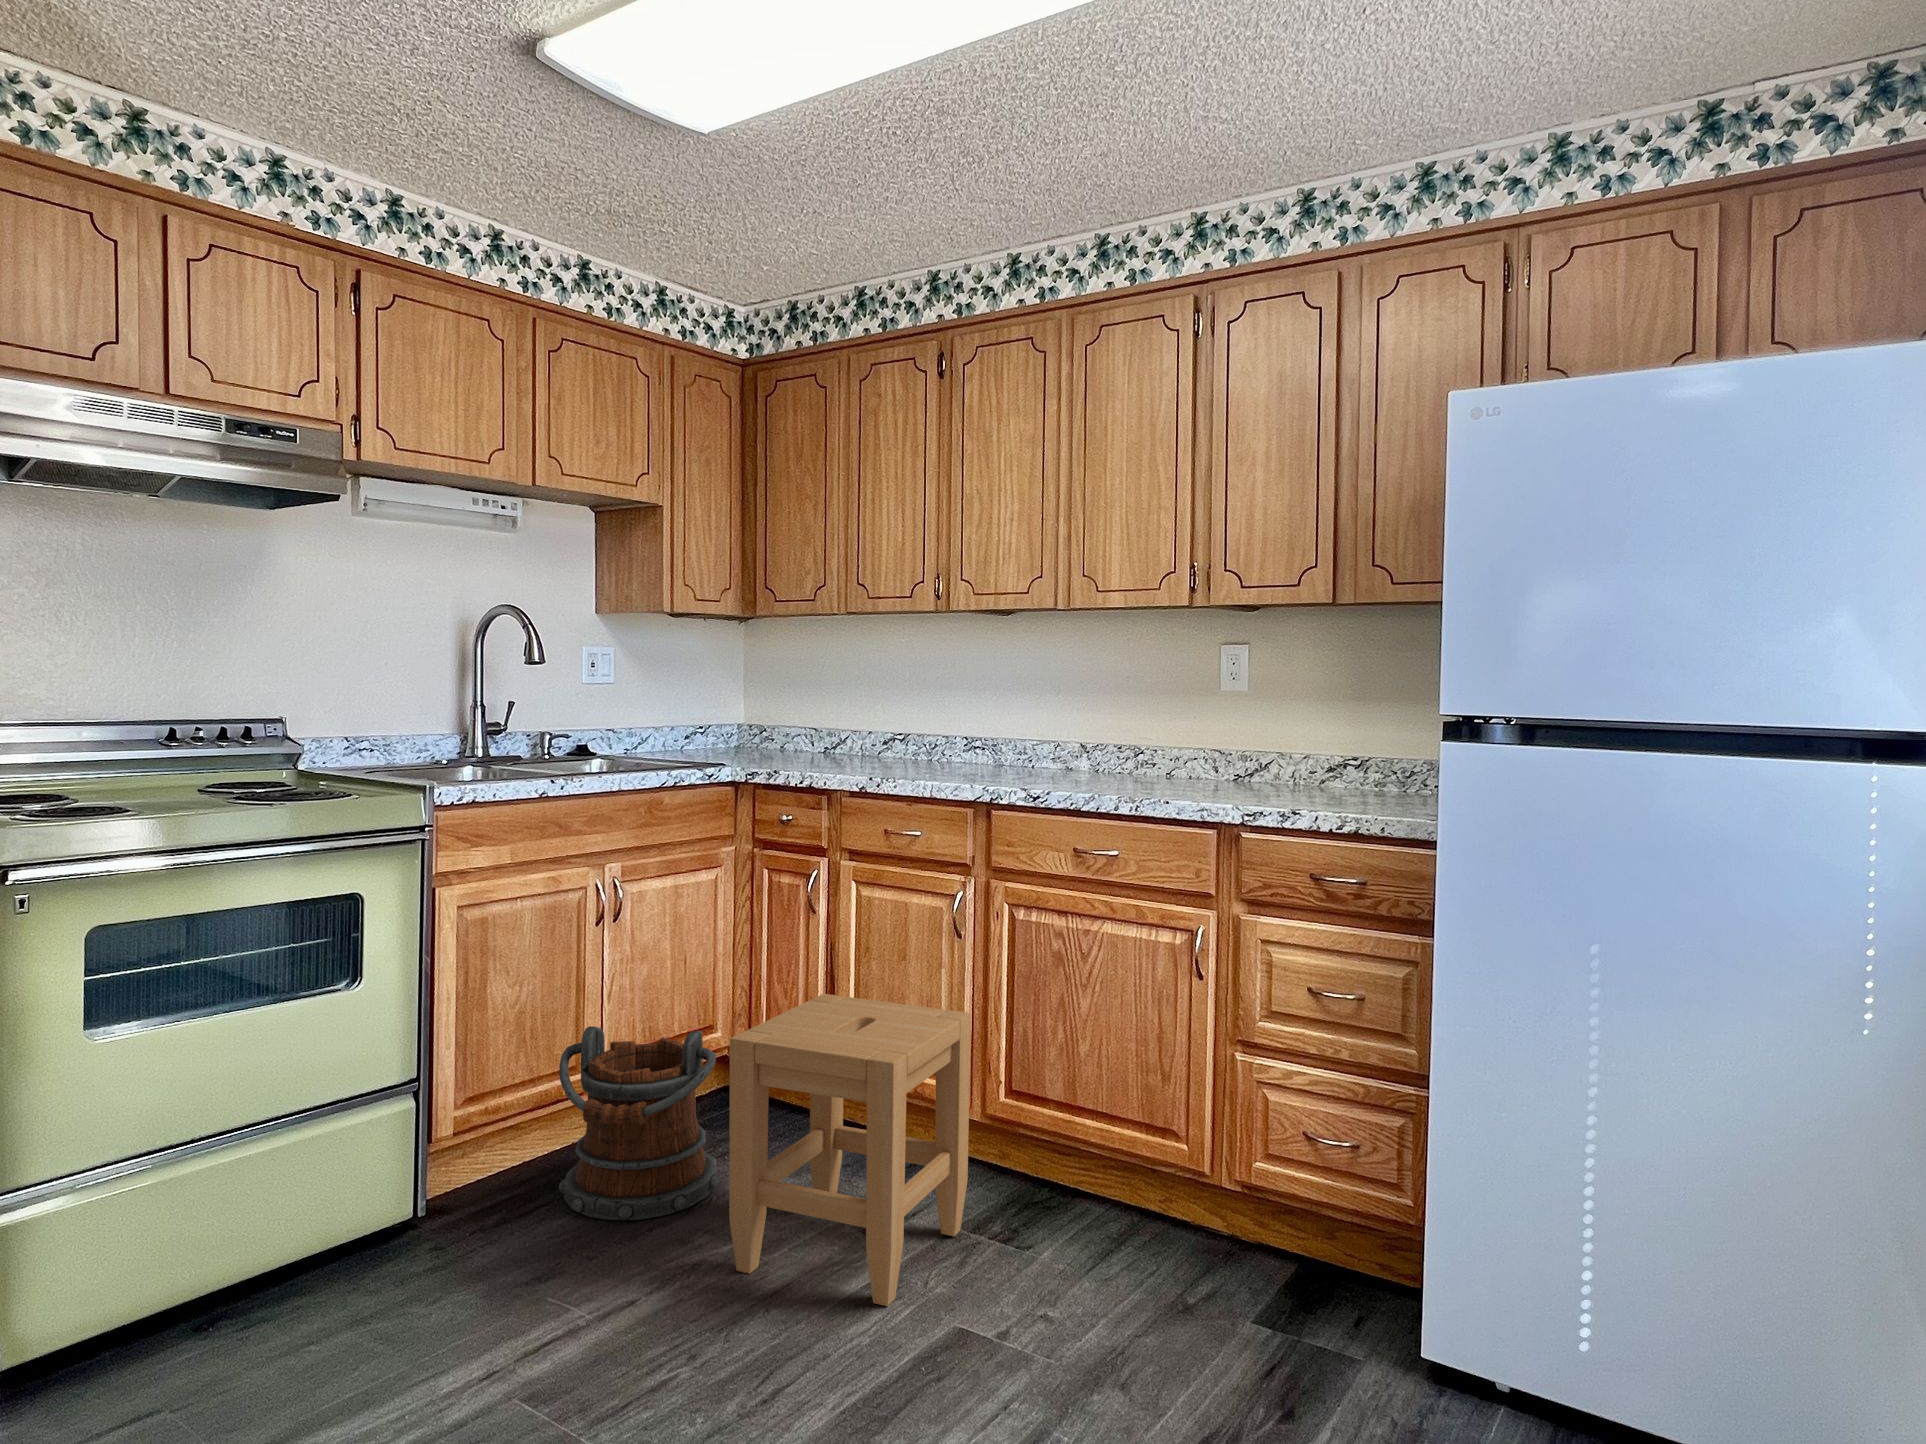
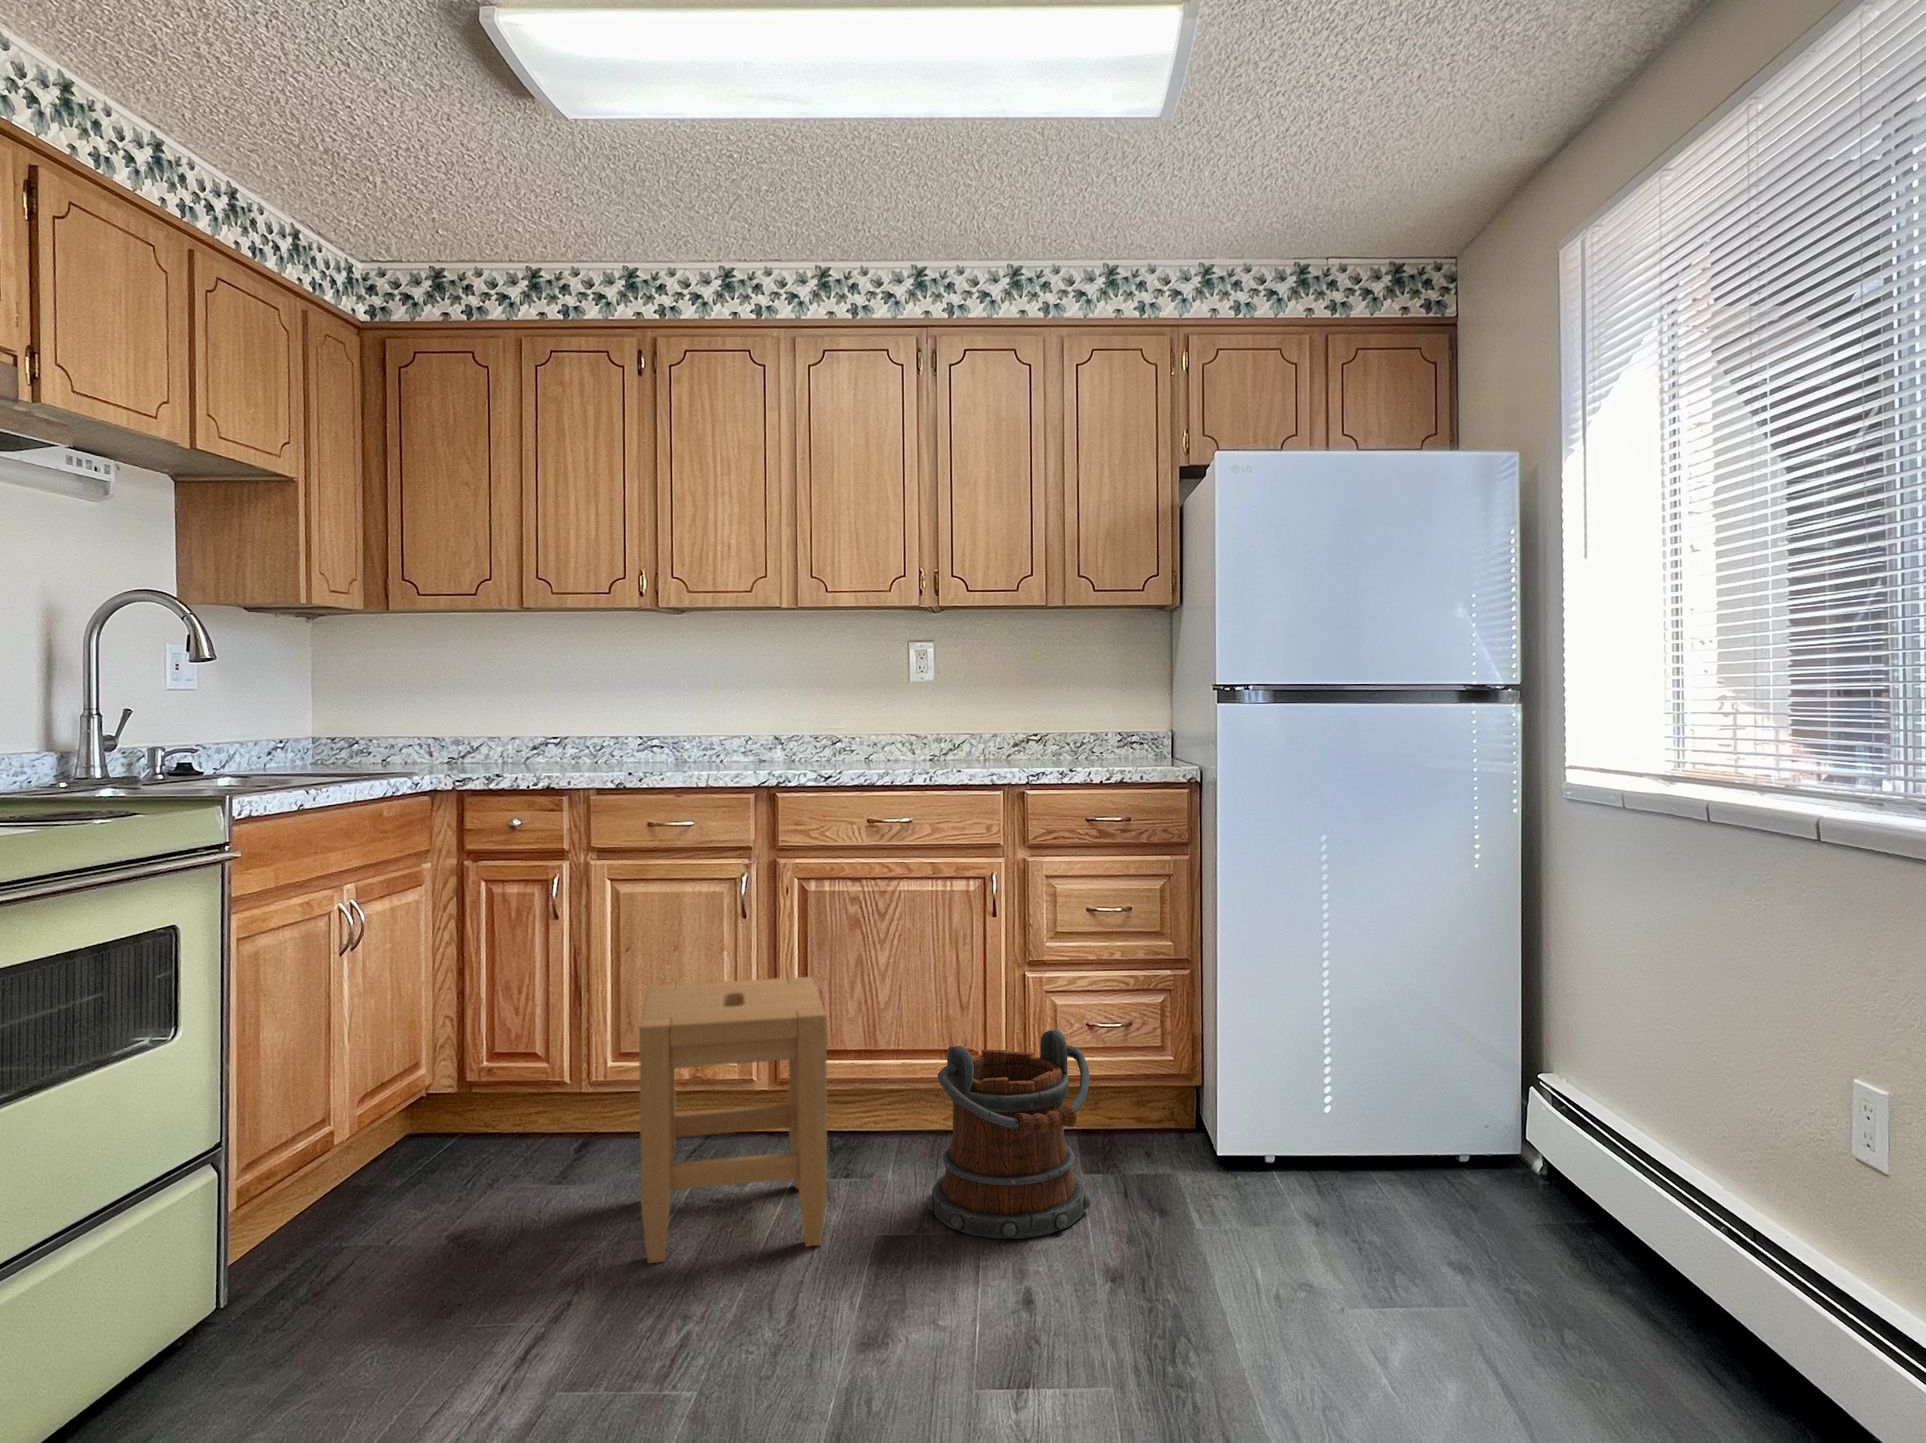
bucket: present [559,1026,718,1220] -> present [927,1029,1091,1239]

